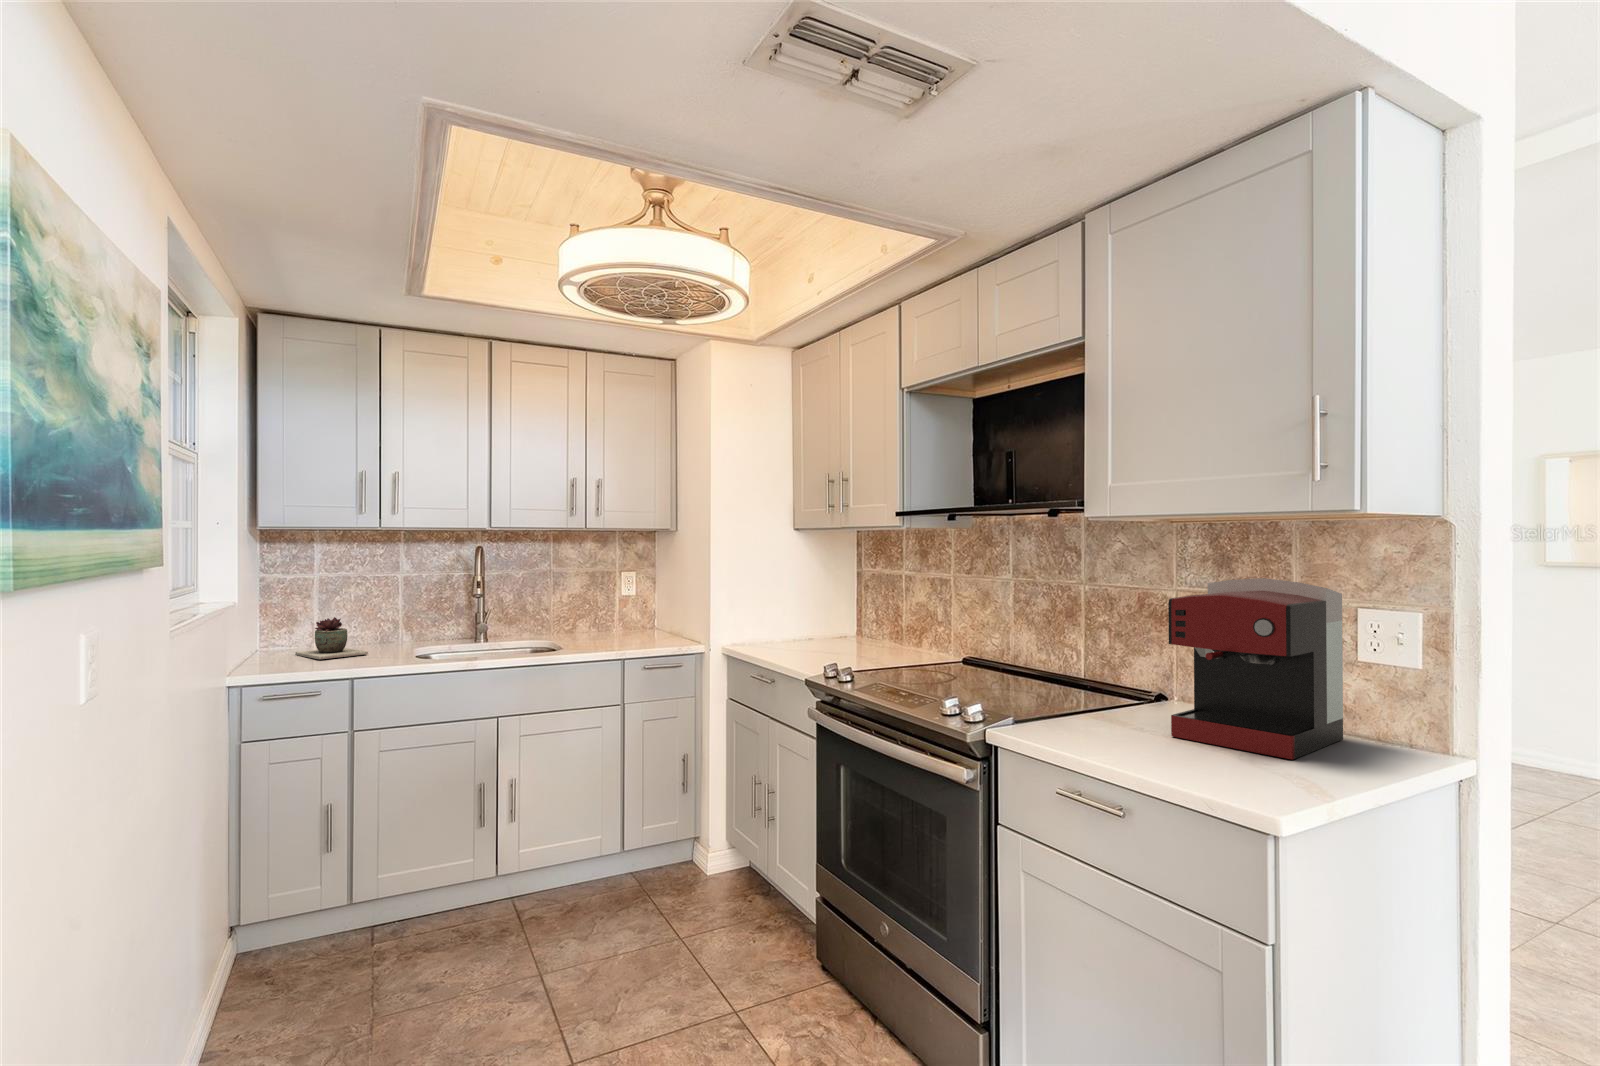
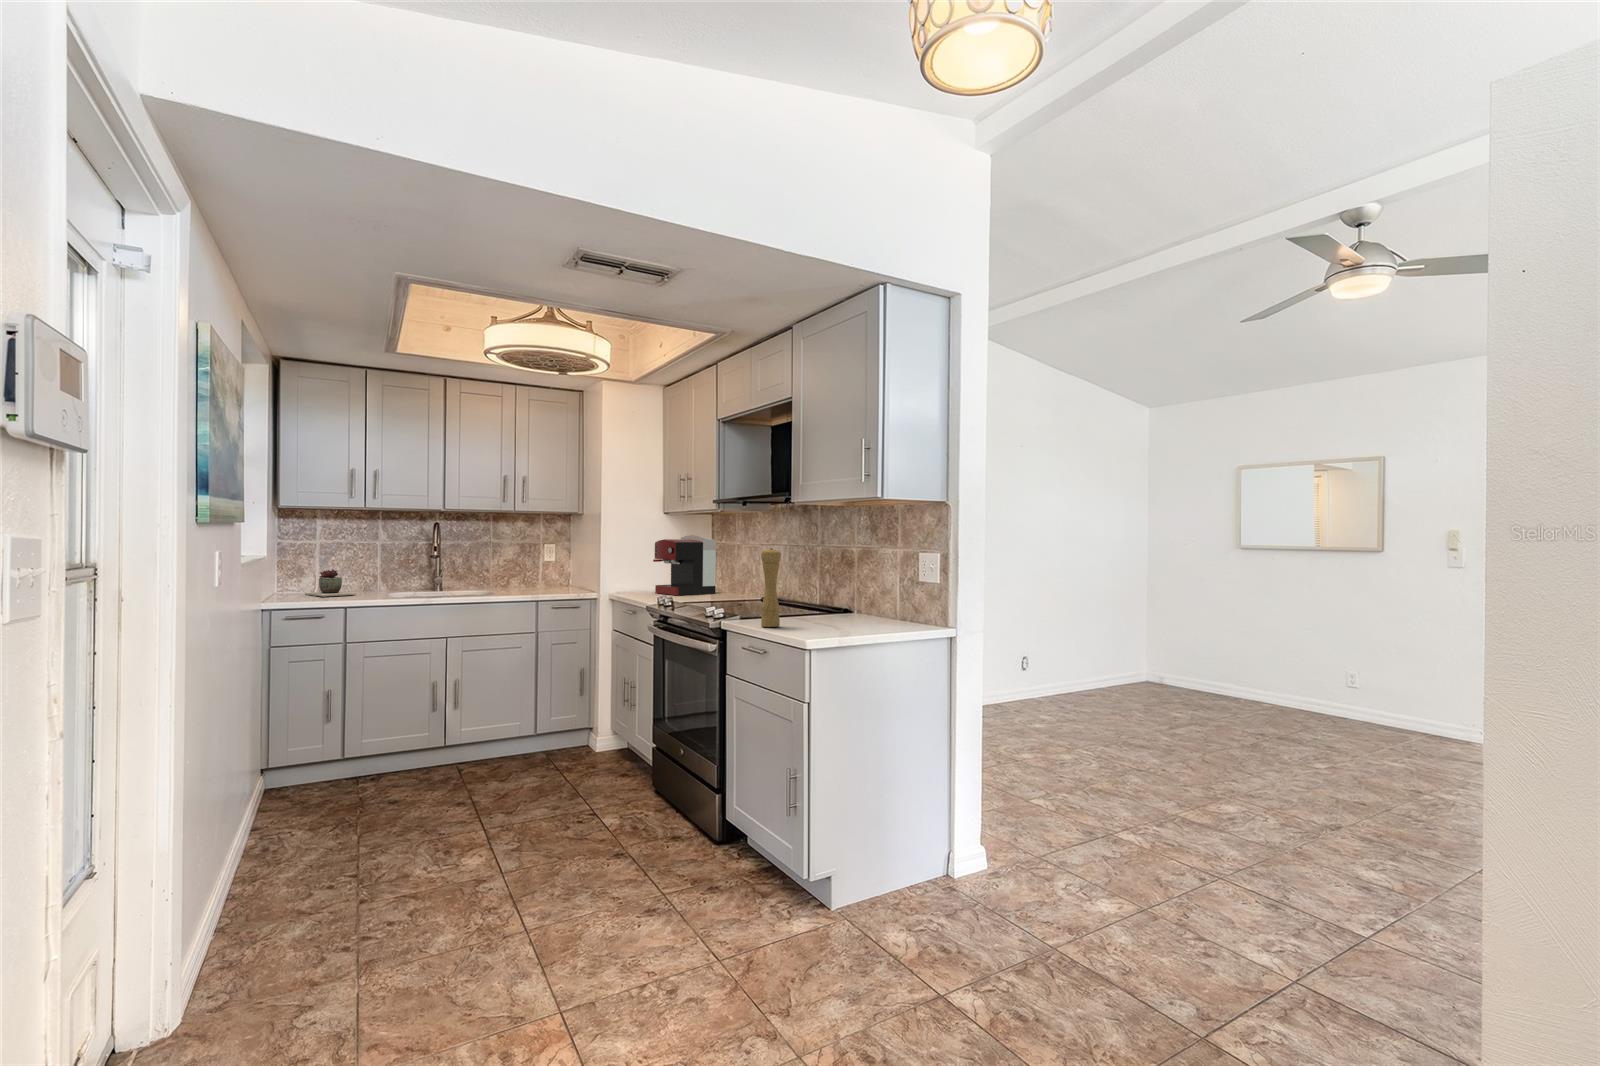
coffee maker: present [1168,578,1343,759] -> present [653,535,716,595]
pepper mill: none [1078,605,1117,752] -> present [761,549,781,627]

